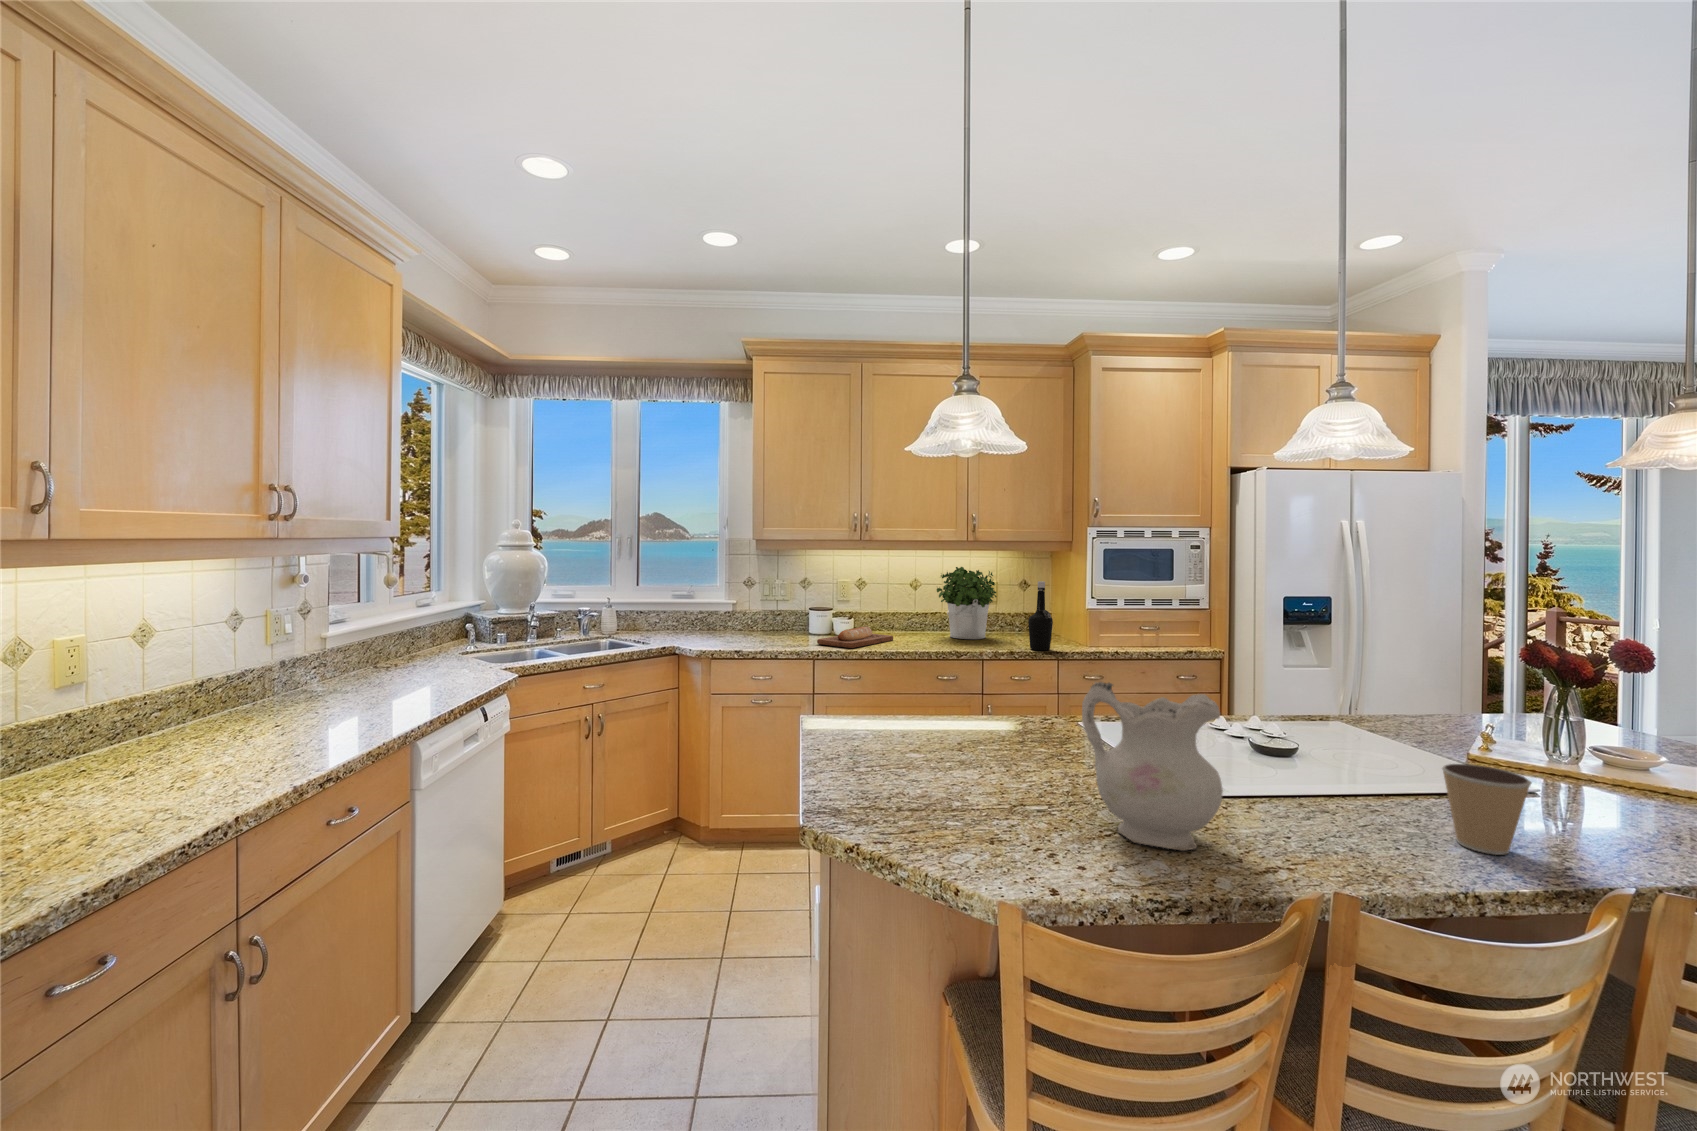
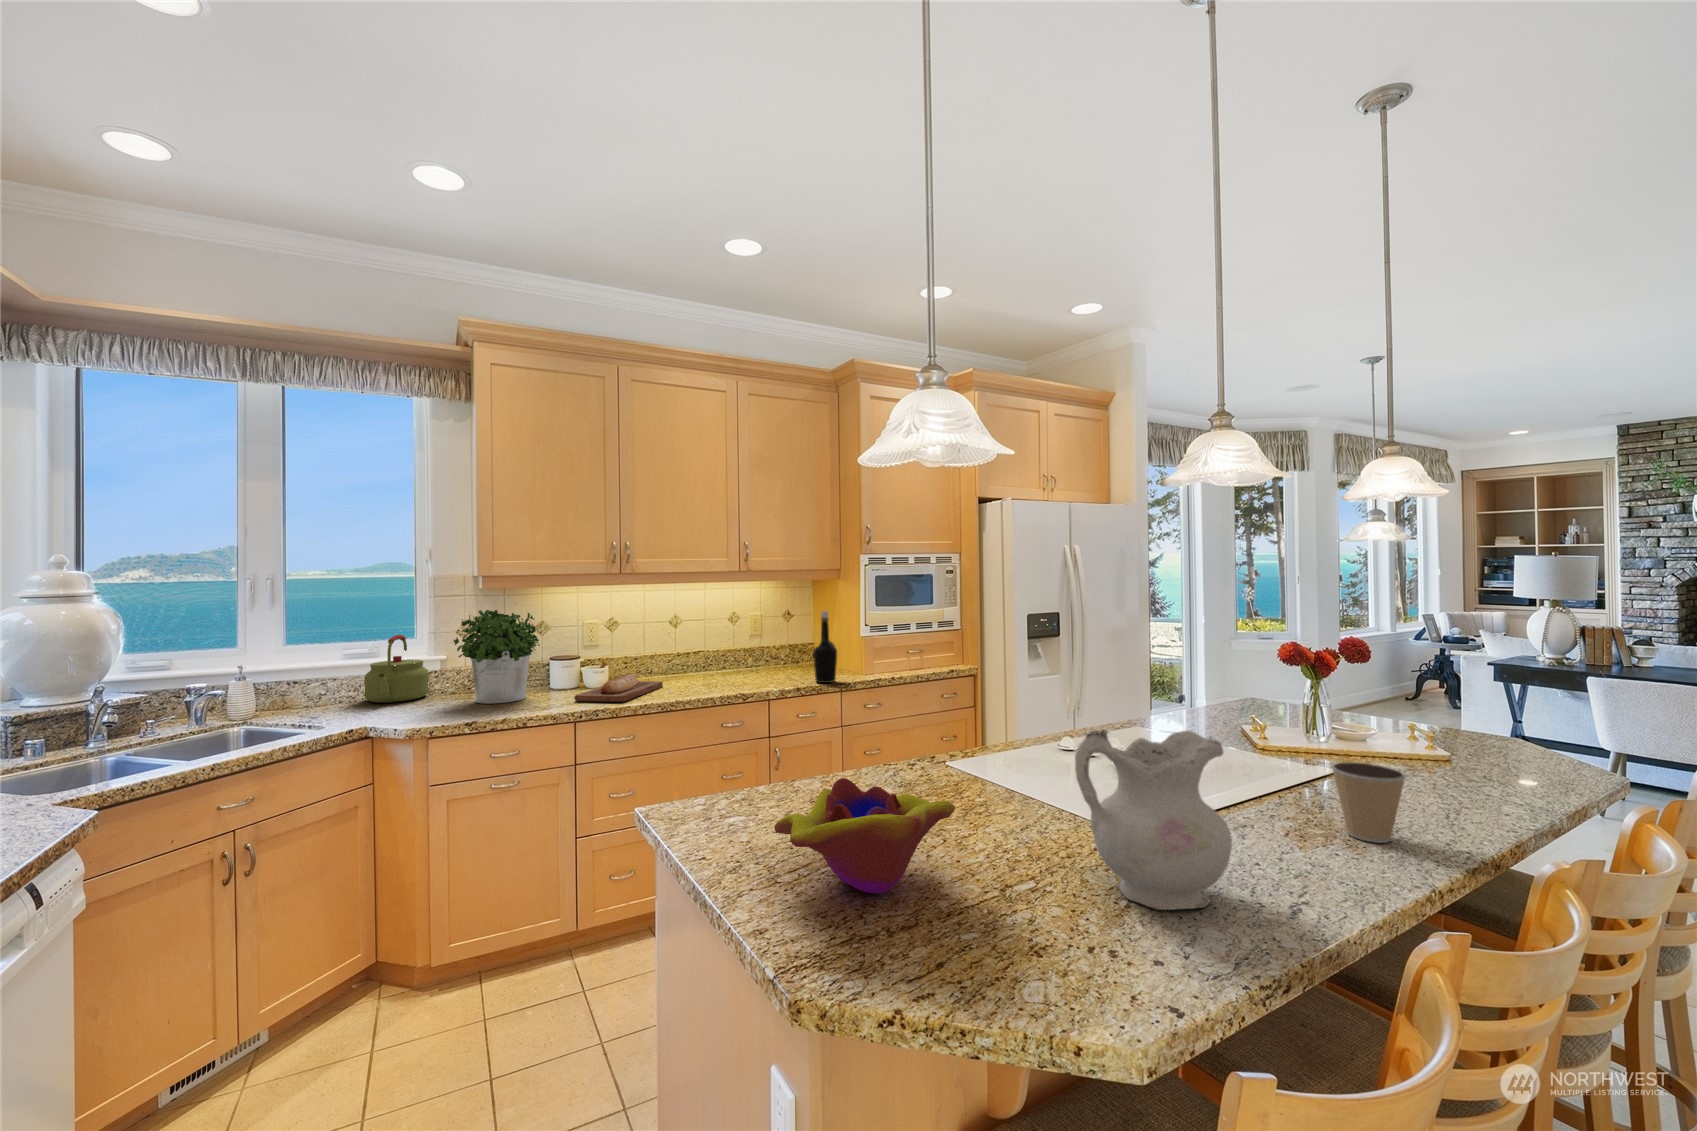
potted plant: present [937,567,997,639] -> present [453,610,540,704]
kettle: none [681,583,724,633] -> present [364,635,430,703]
decorative bowl: none [844,702,986,789] -> present [774,778,955,894]

